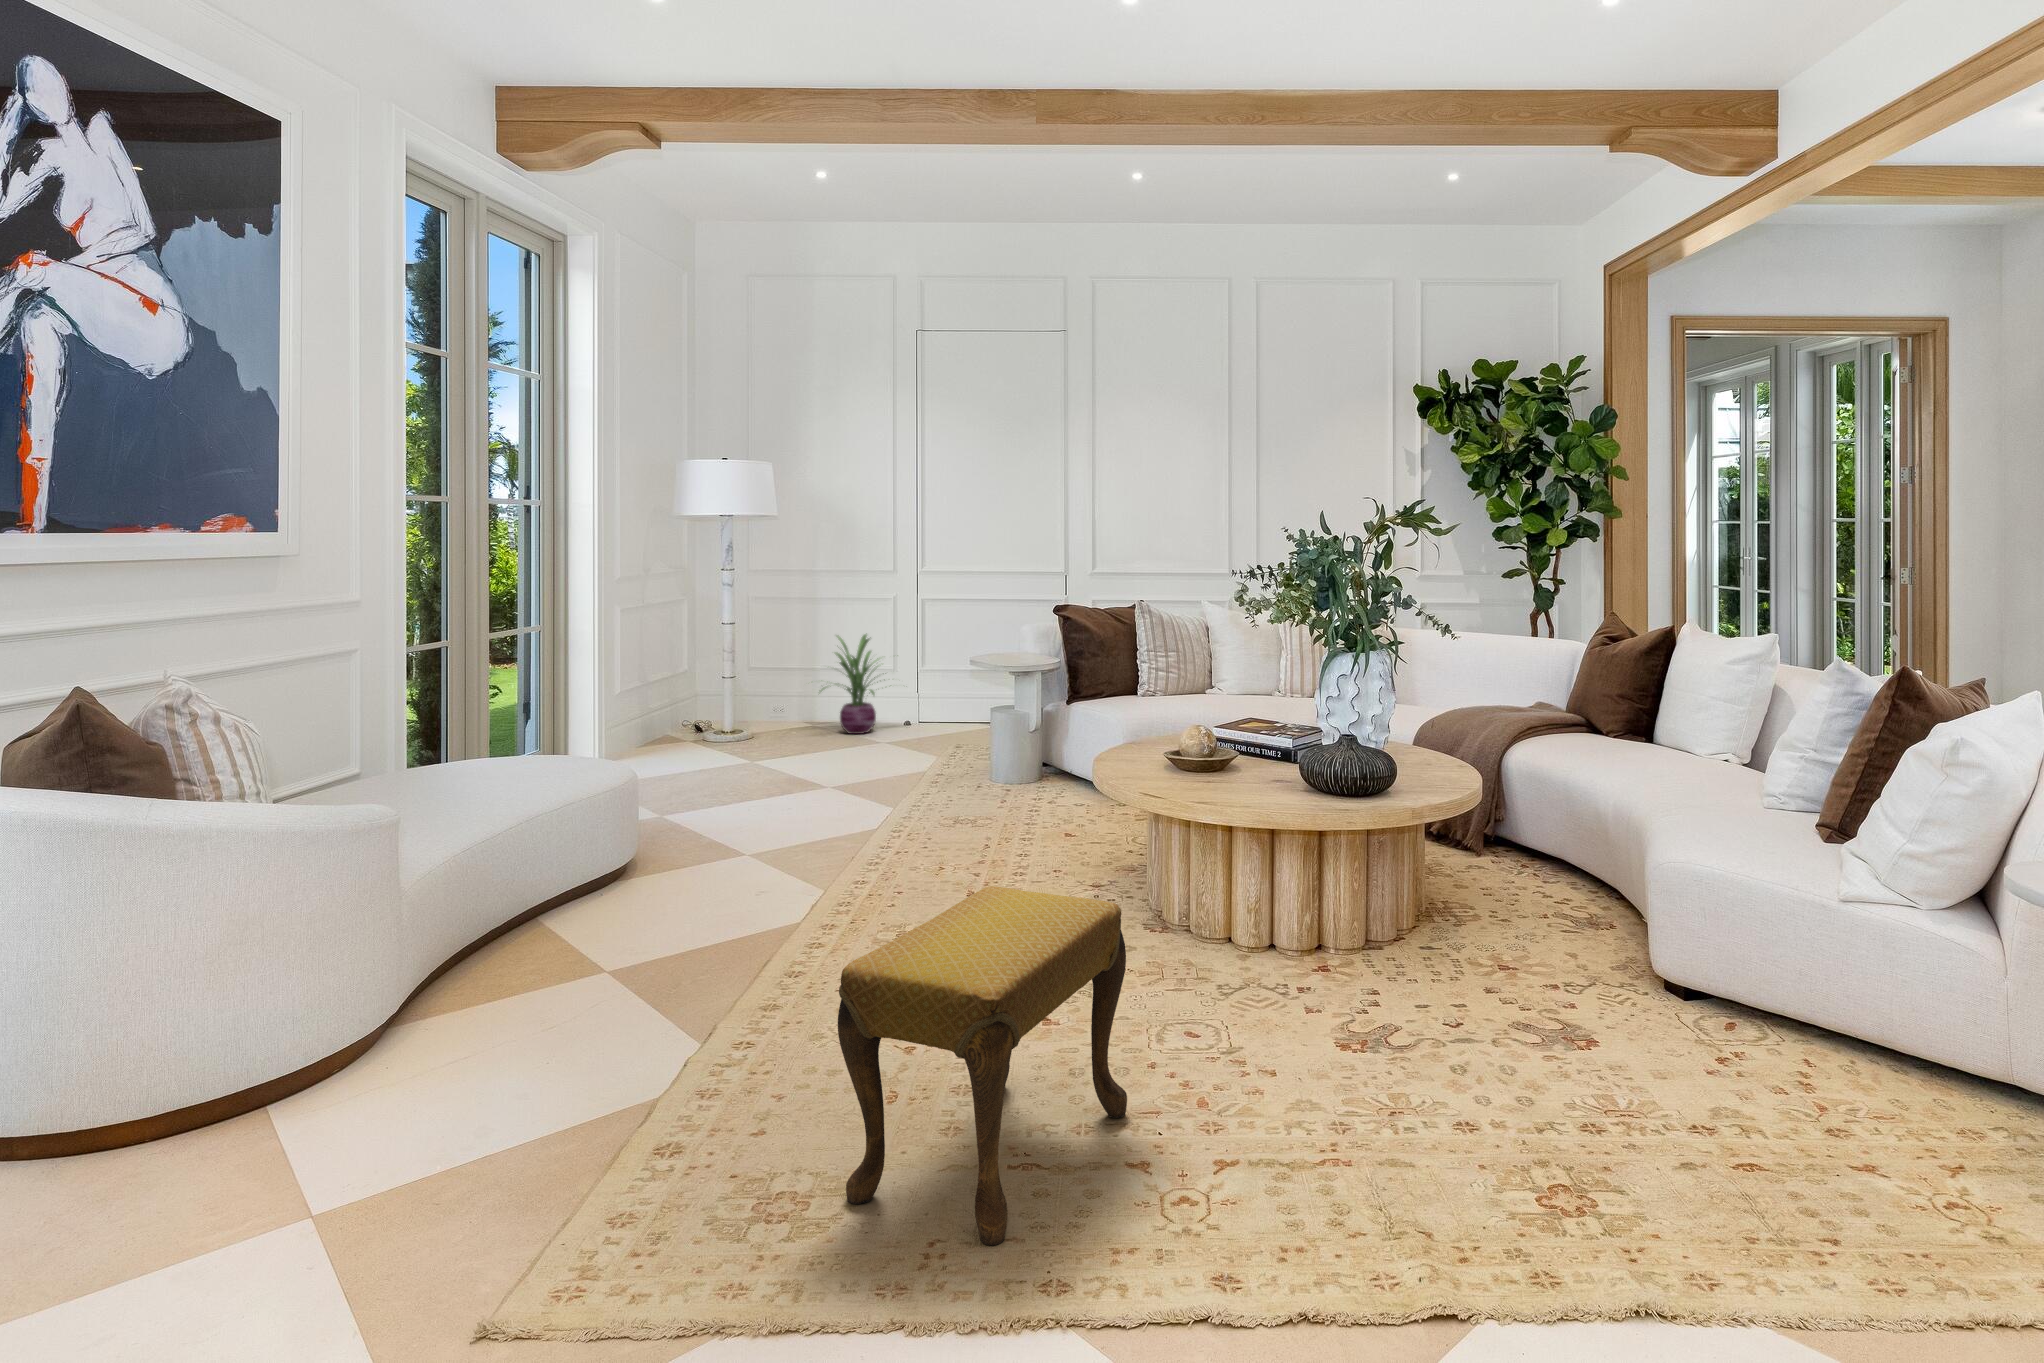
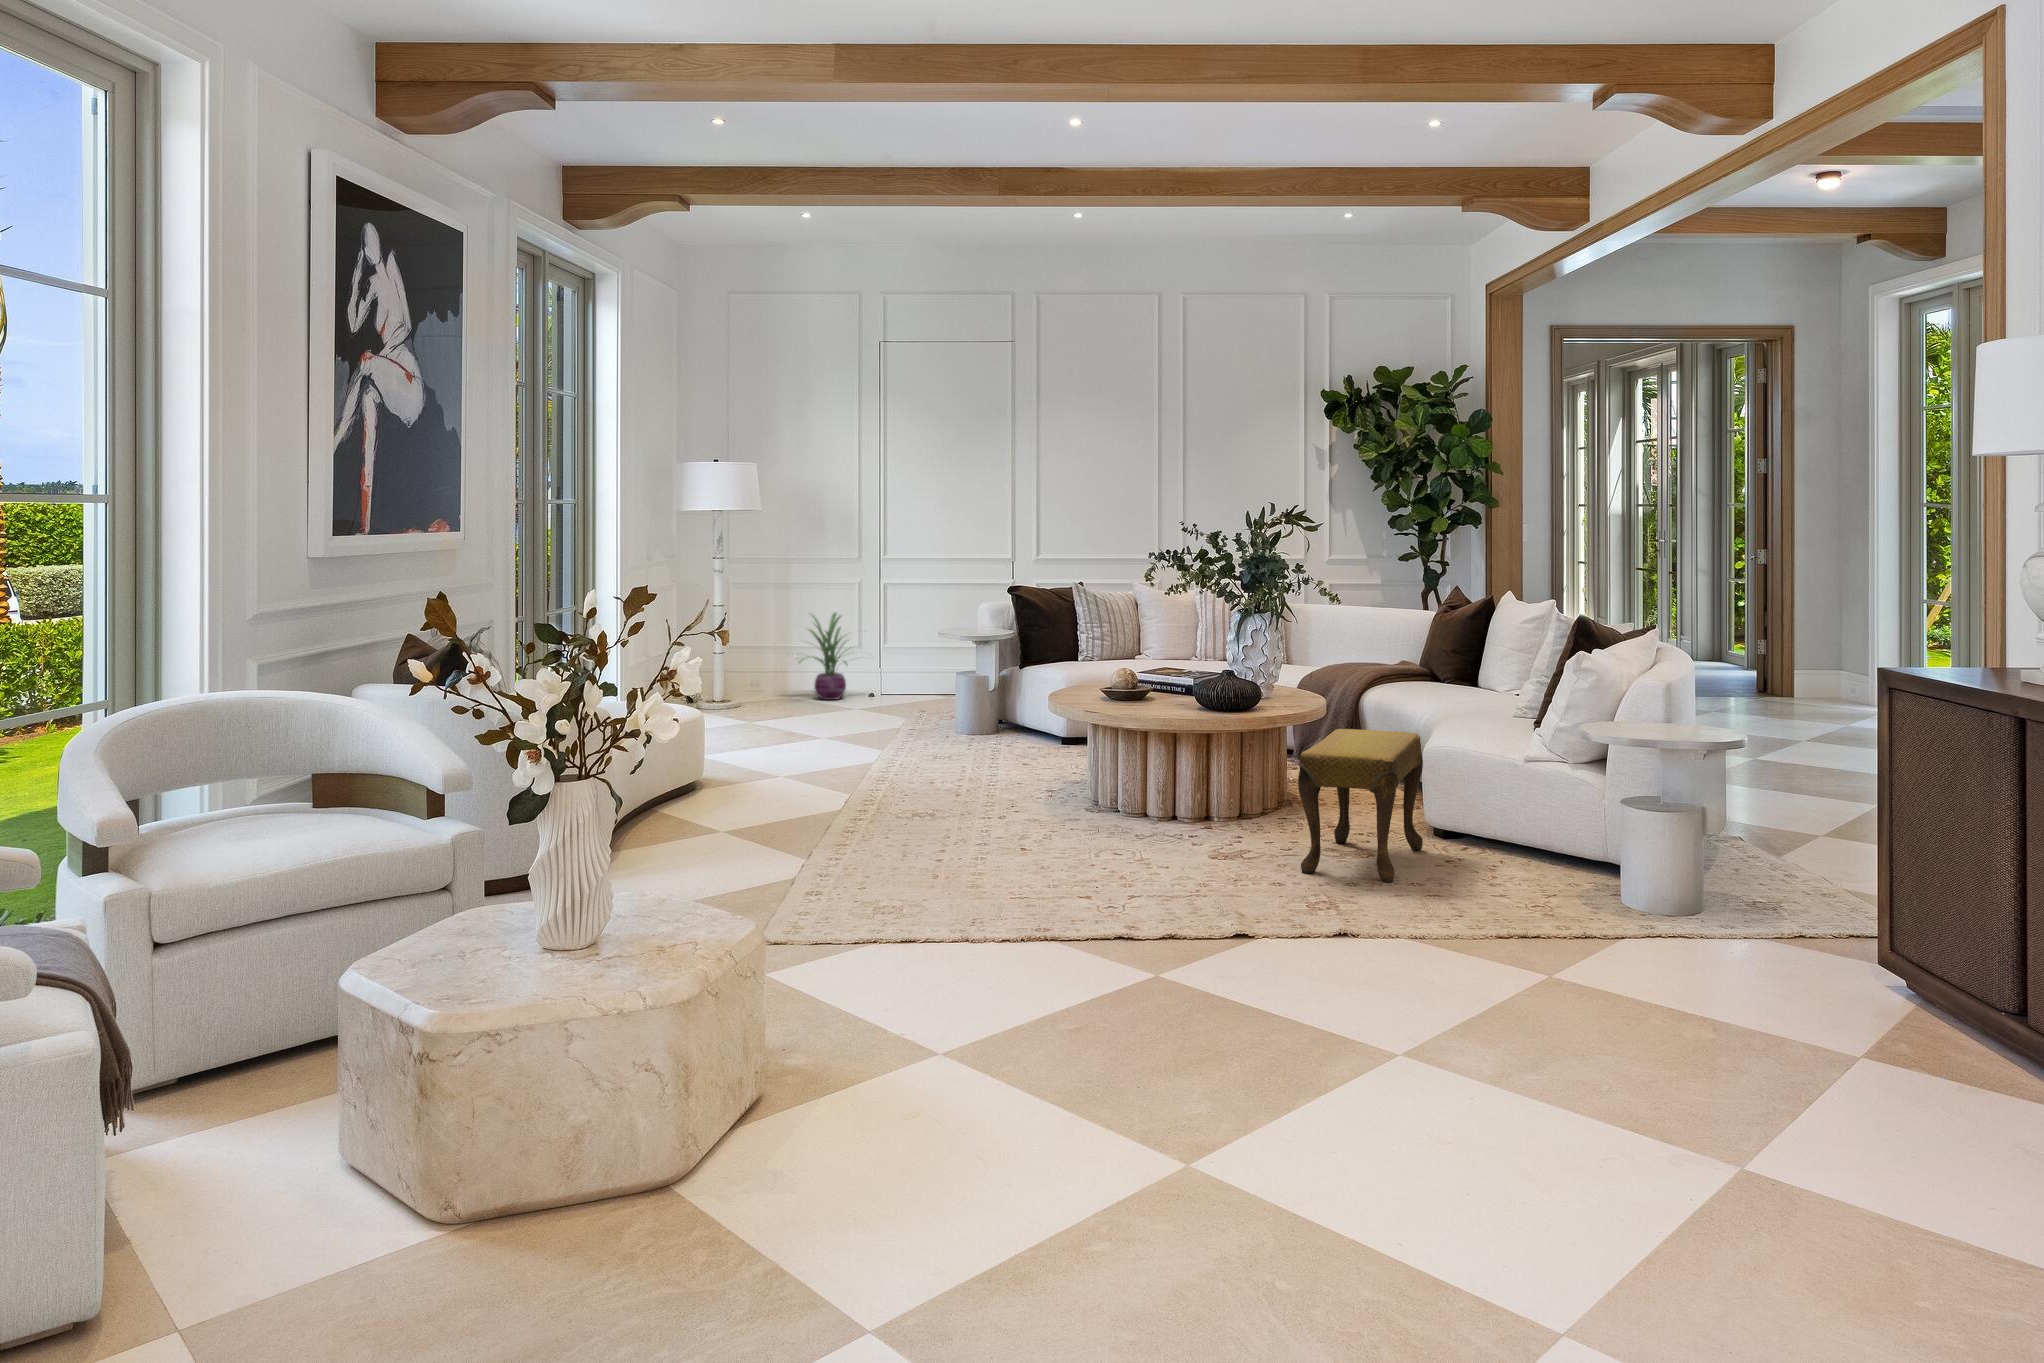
footstool: present [838,886,1127,1245] -> present [1298,729,1423,882]

